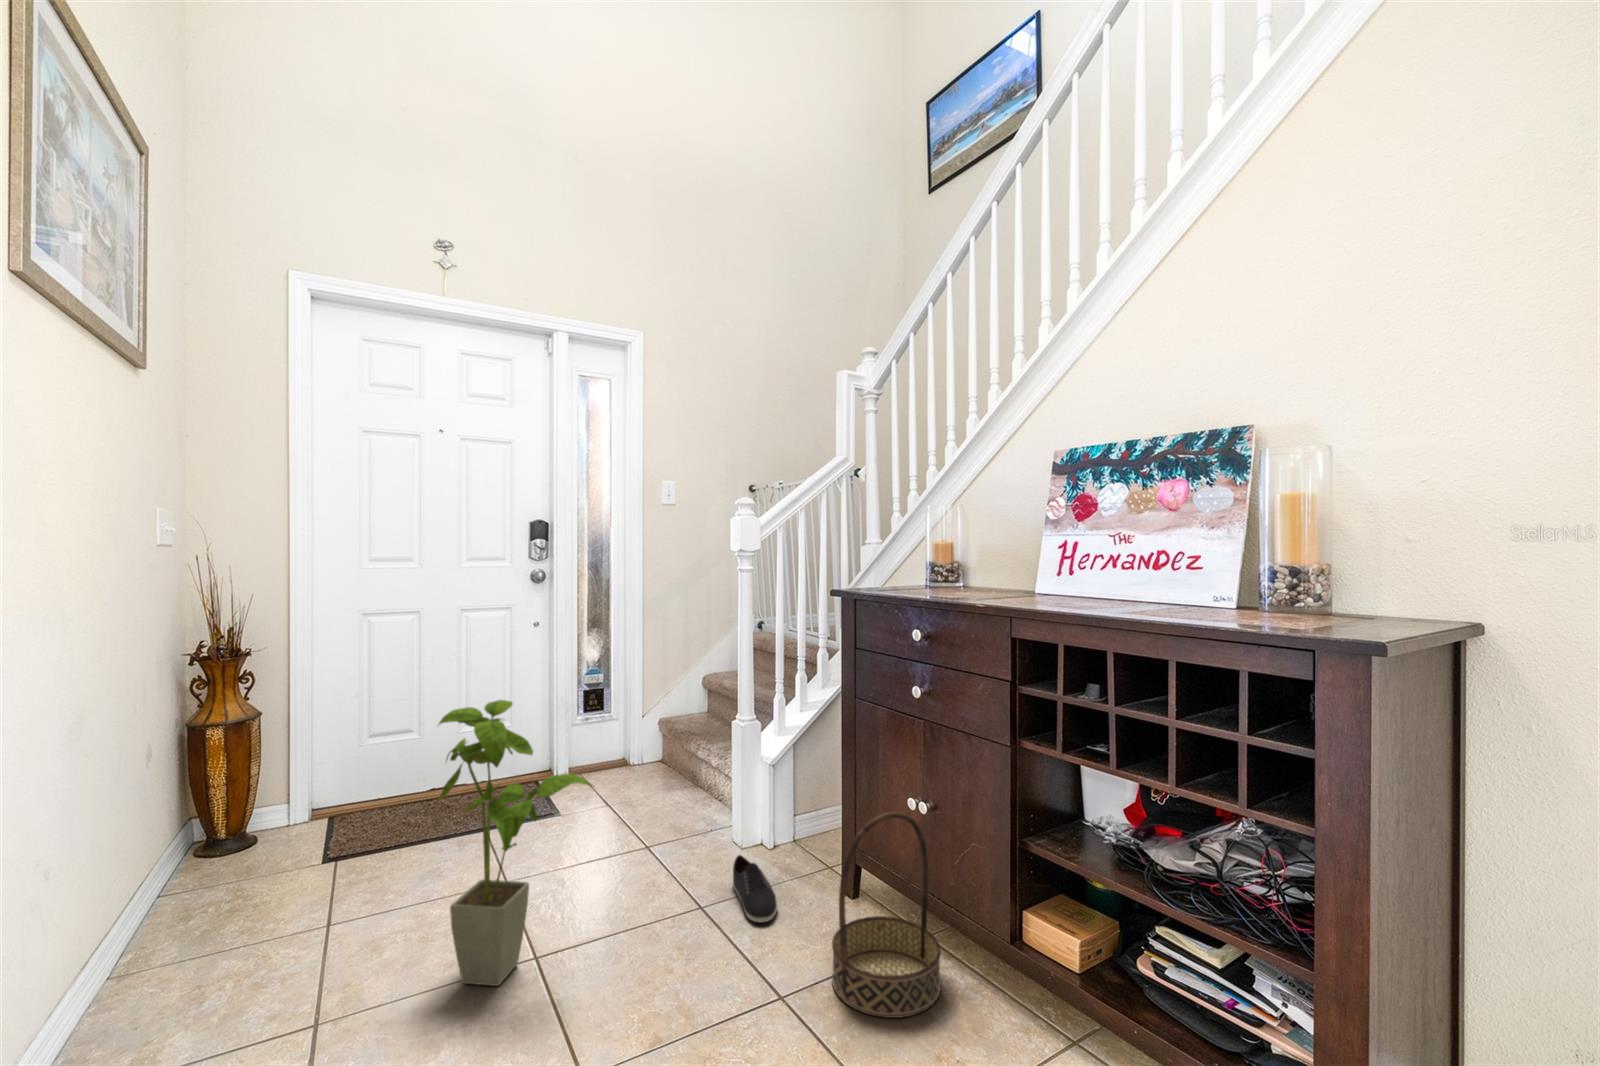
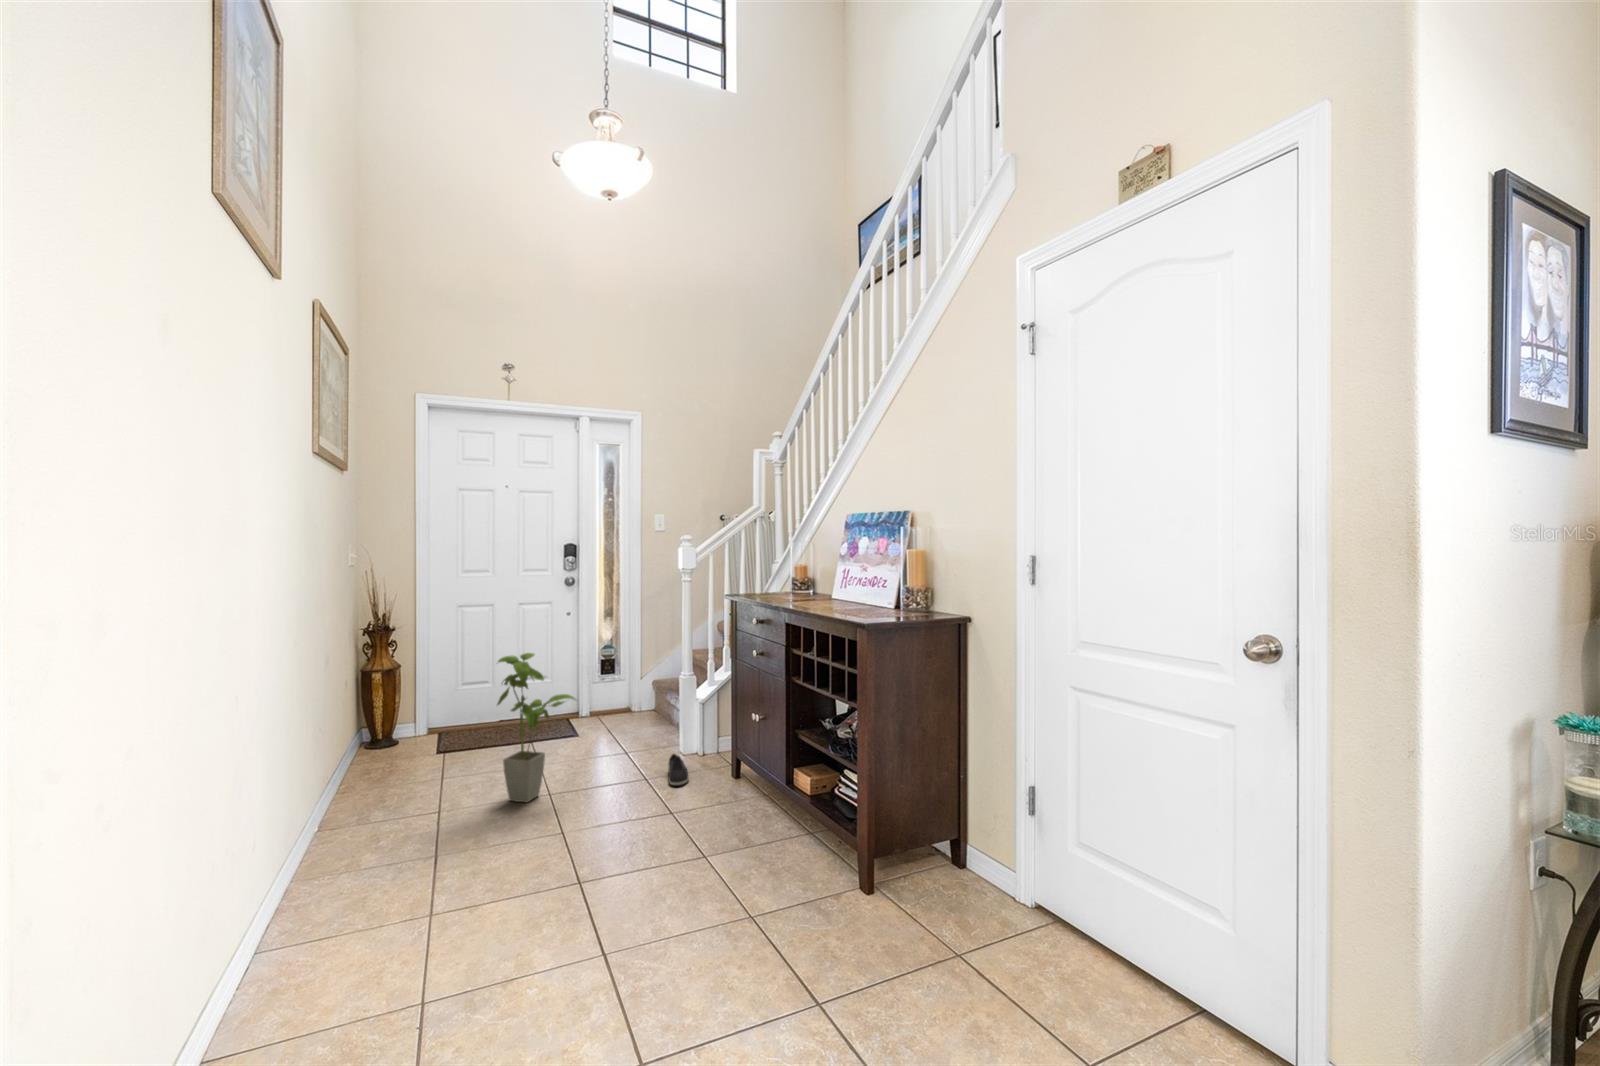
basket: present [832,812,941,1018] -> none [699,717,758,821]

